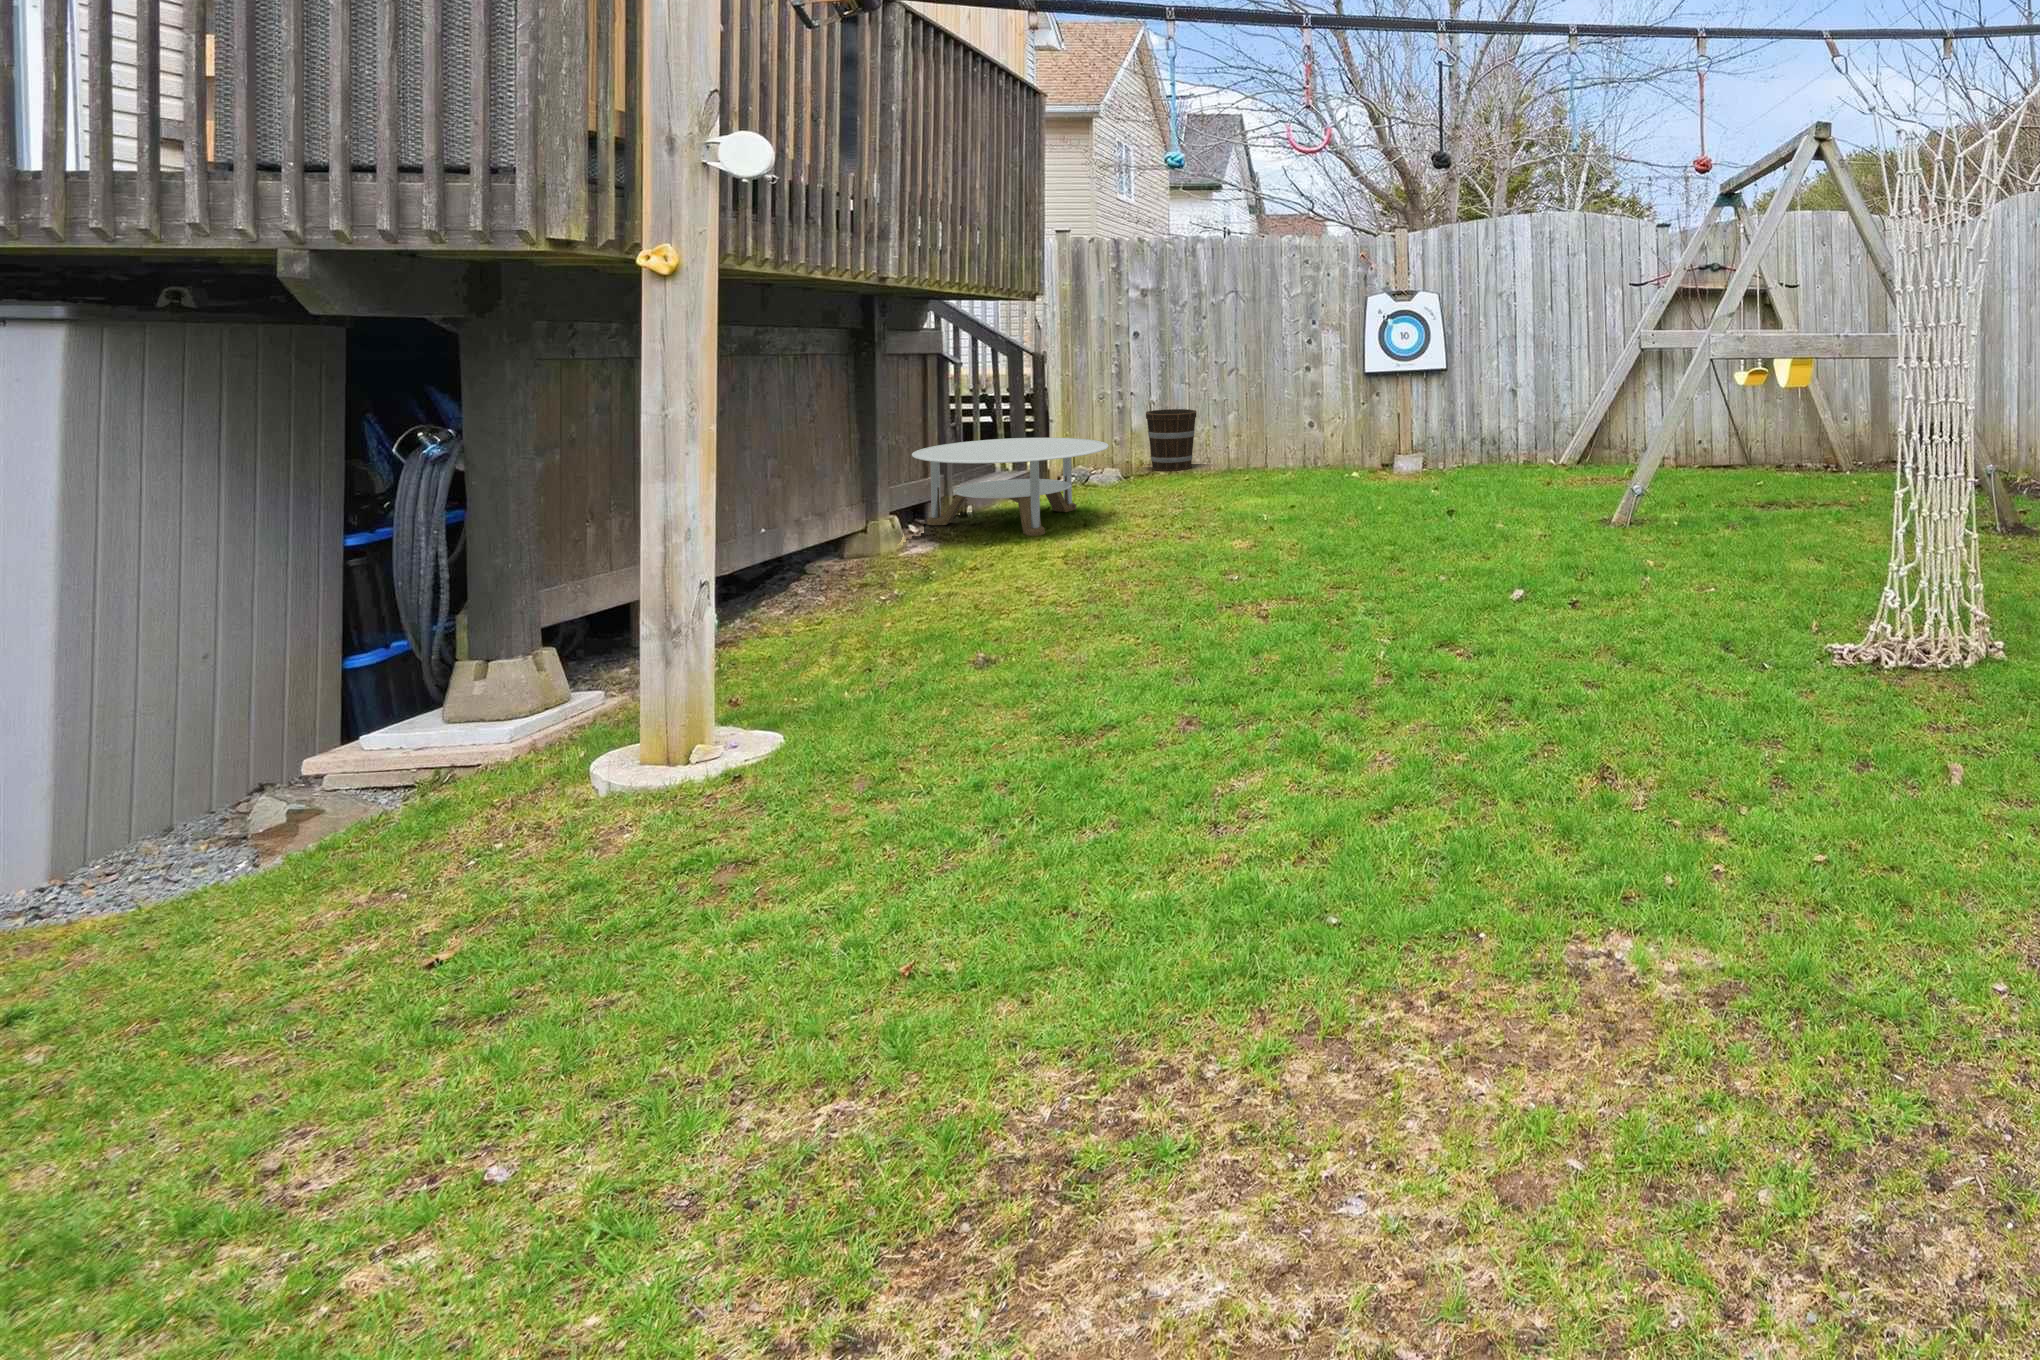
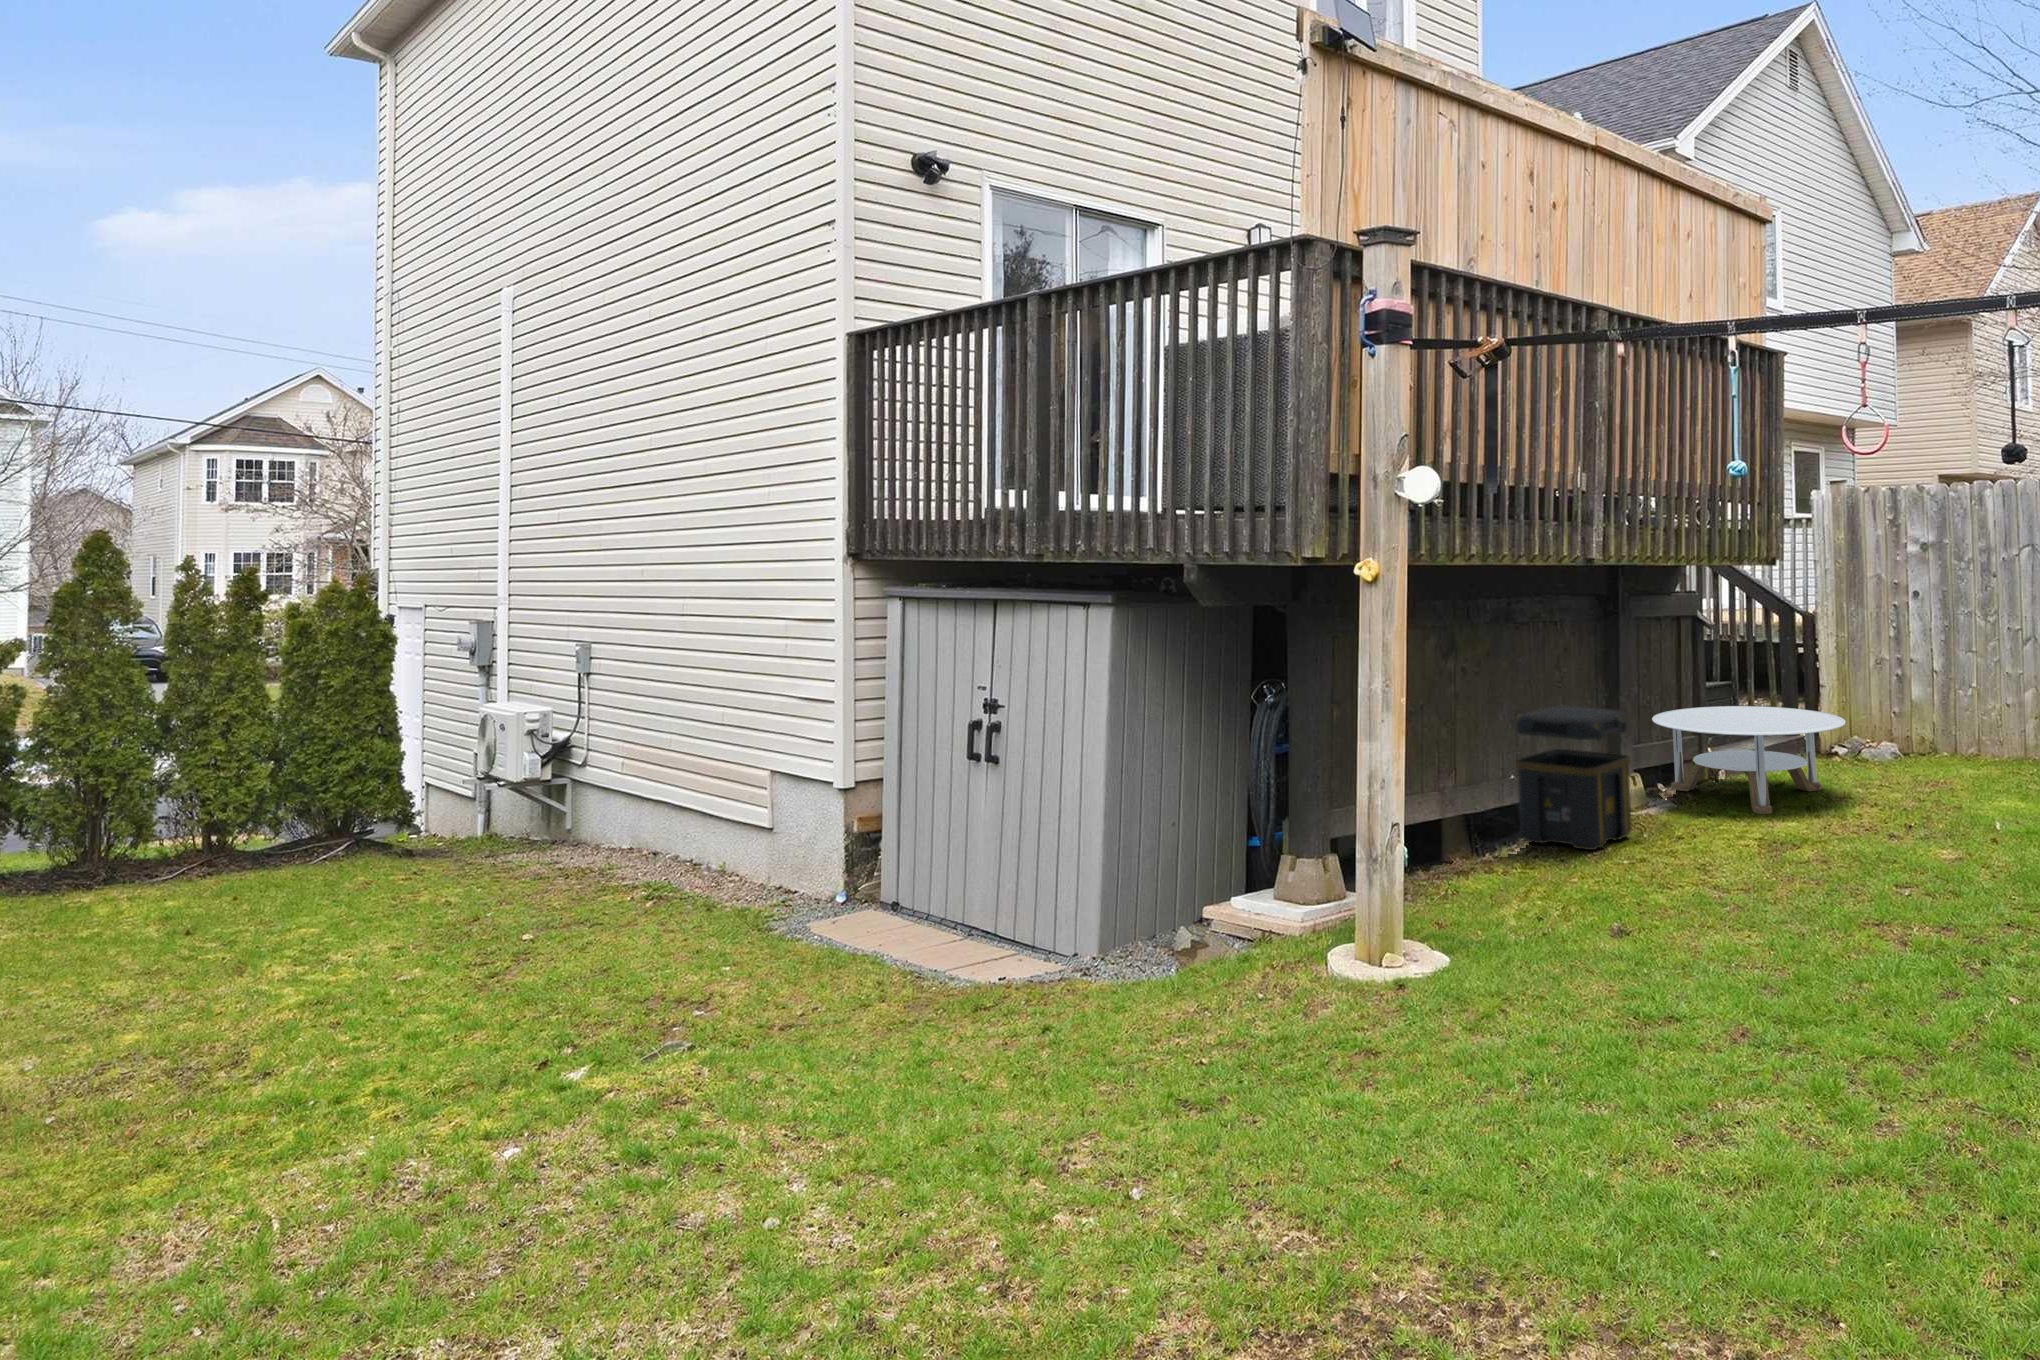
bucket: present [1146,409,1197,471] -> none [1926,681,1988,755]
toolbox: none [781,444,917,593] -> present [1516,706,1632,850]

